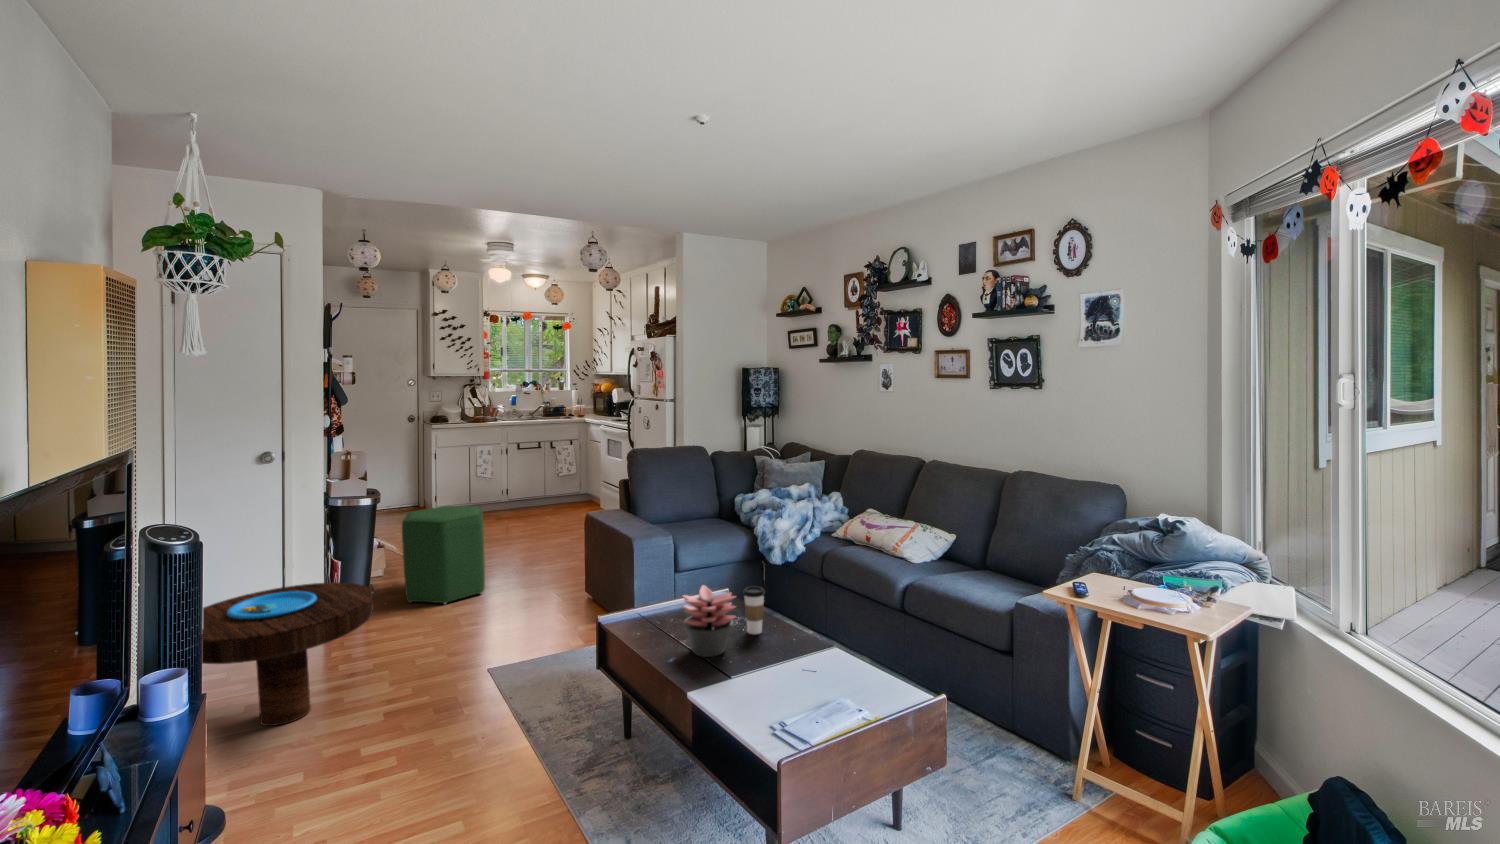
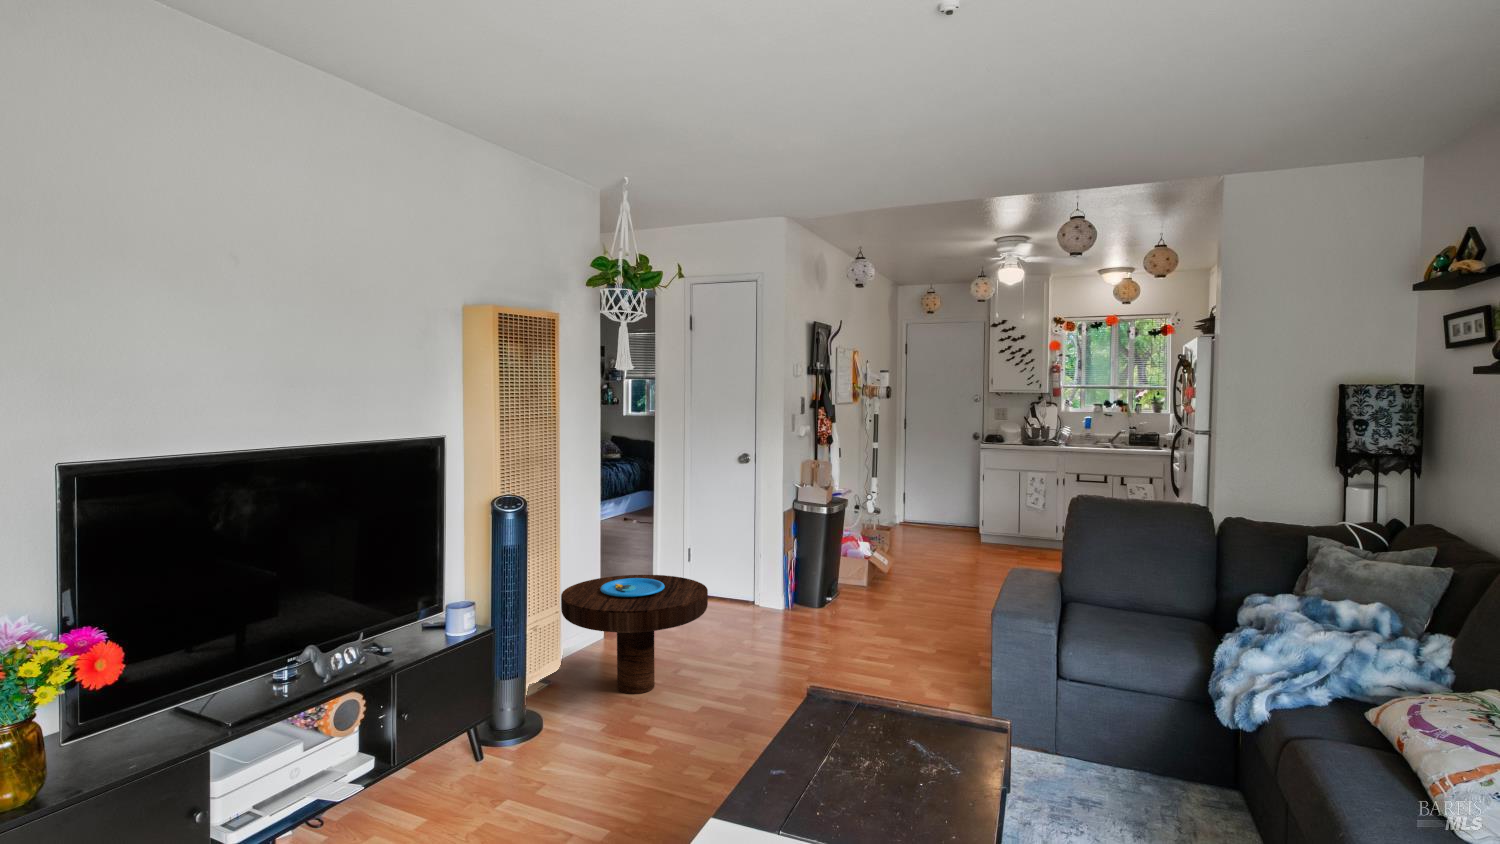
ottoman: present [402,506,485,604] -> none [827,532,916,638]
succulent plant: present [683,585,735,657] -> none [794,695,878,802]
coffee cup: present [743,586,765,634] -> none [918,725,954,805]

